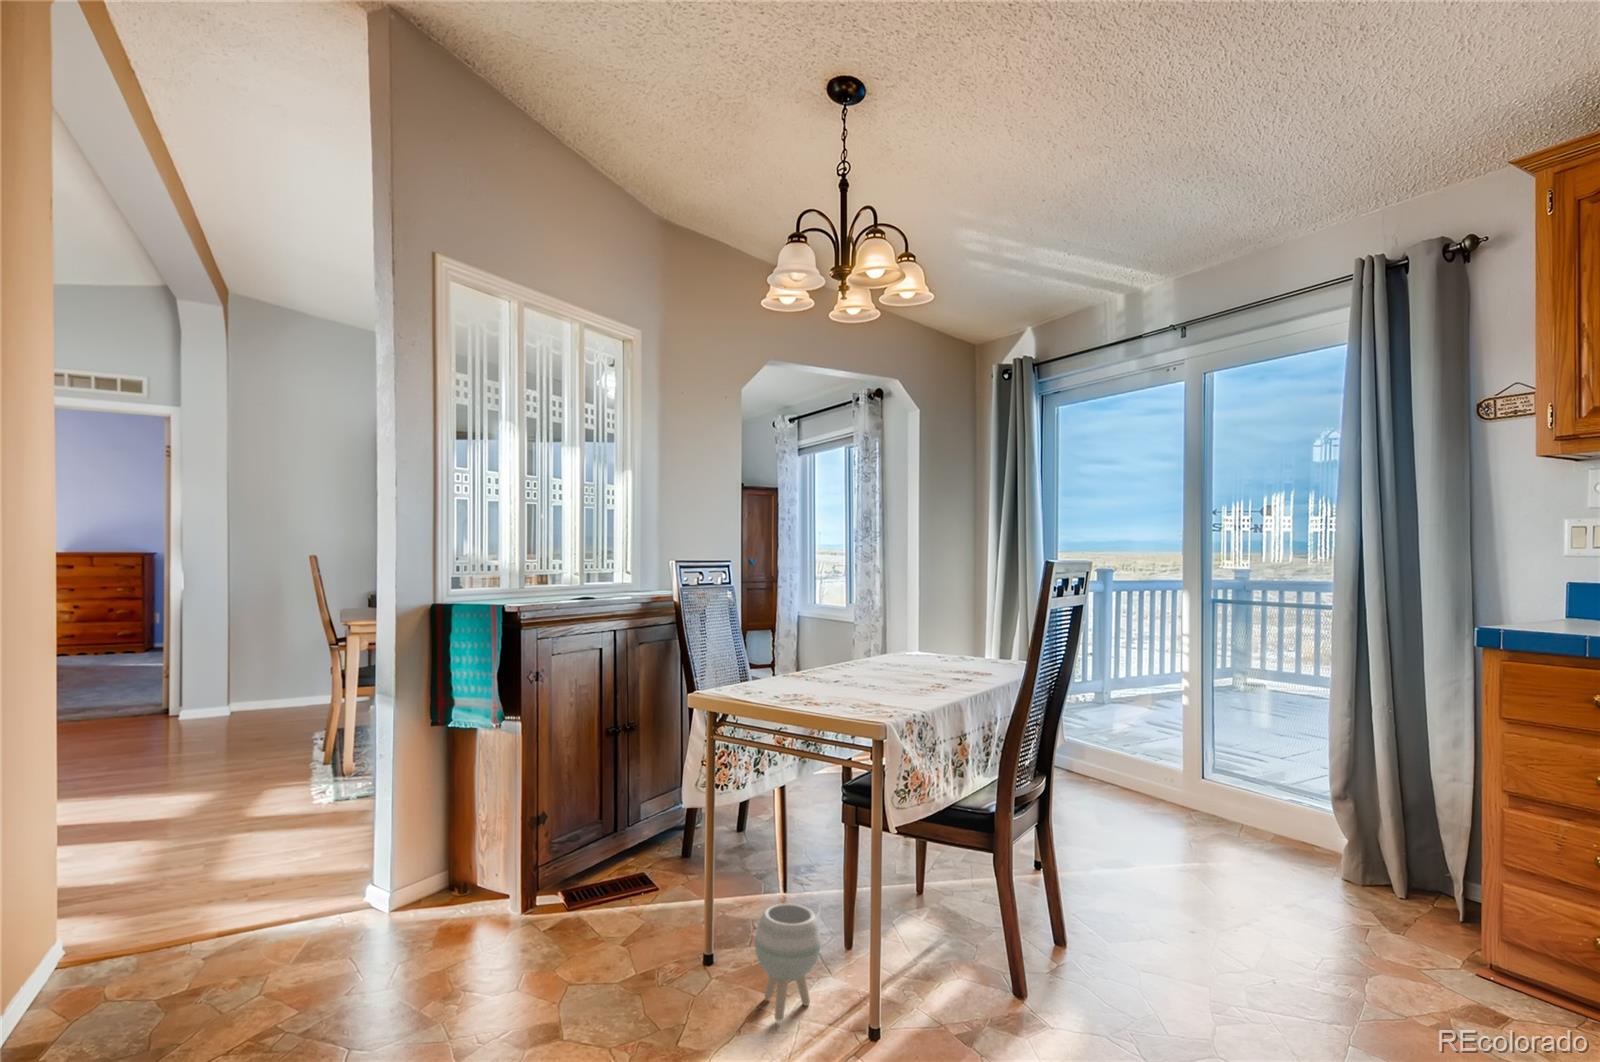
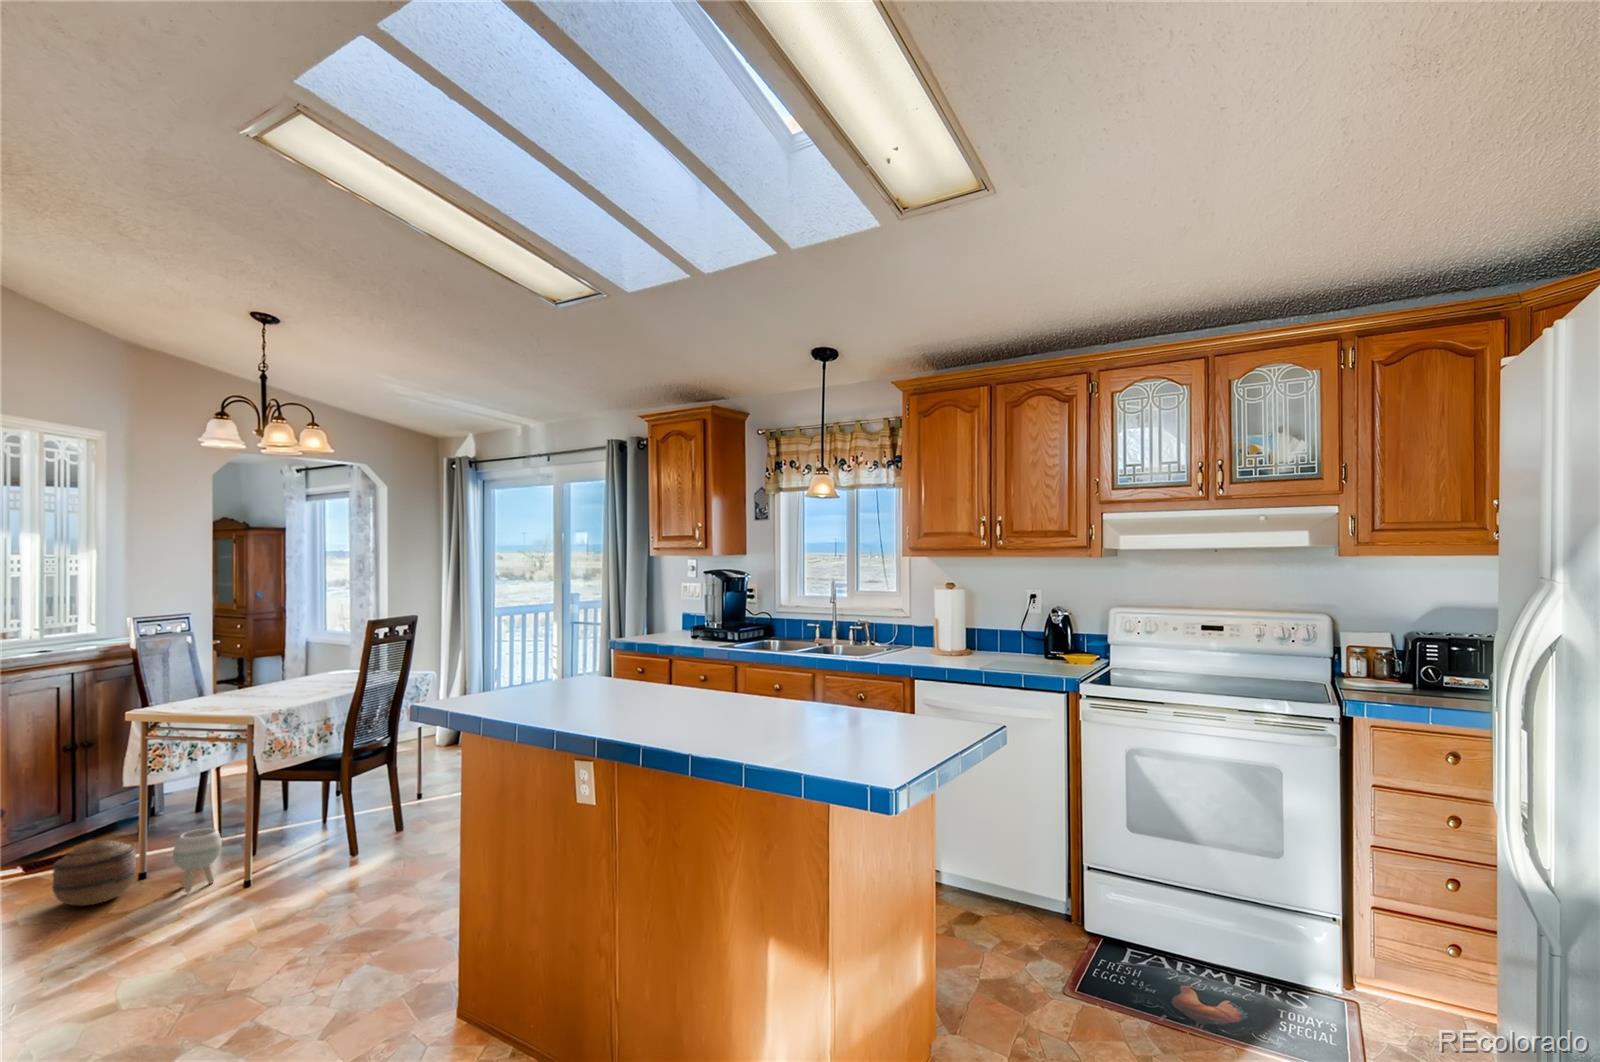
basket: none [604,895,704,1008] -> present [52,840,136,906]

